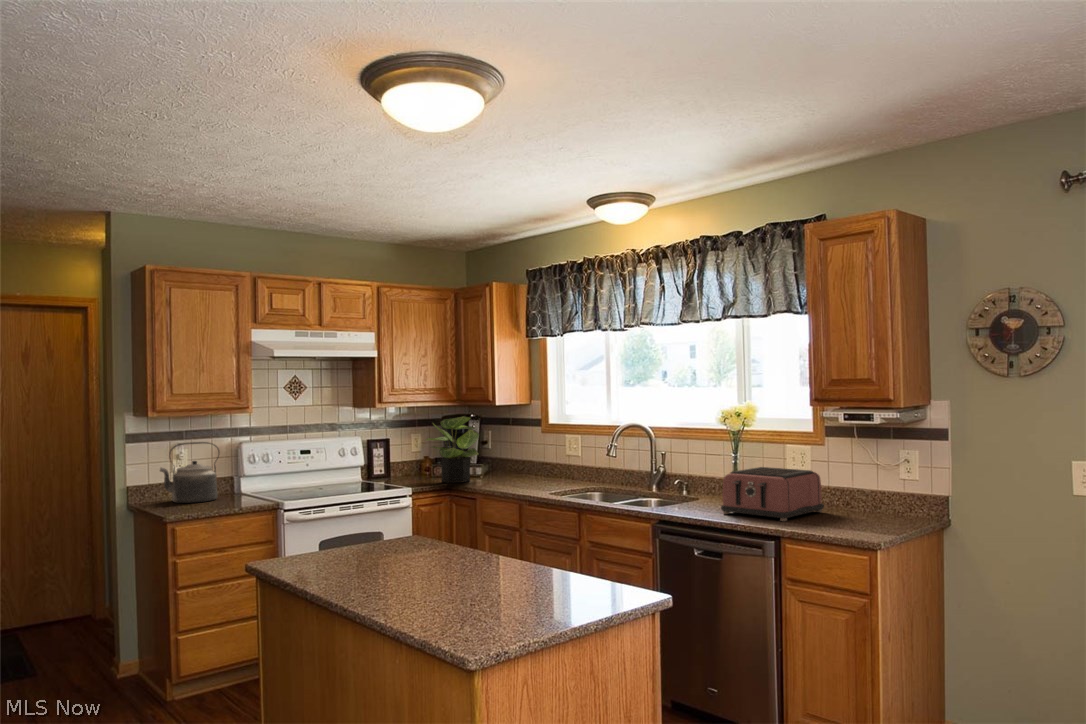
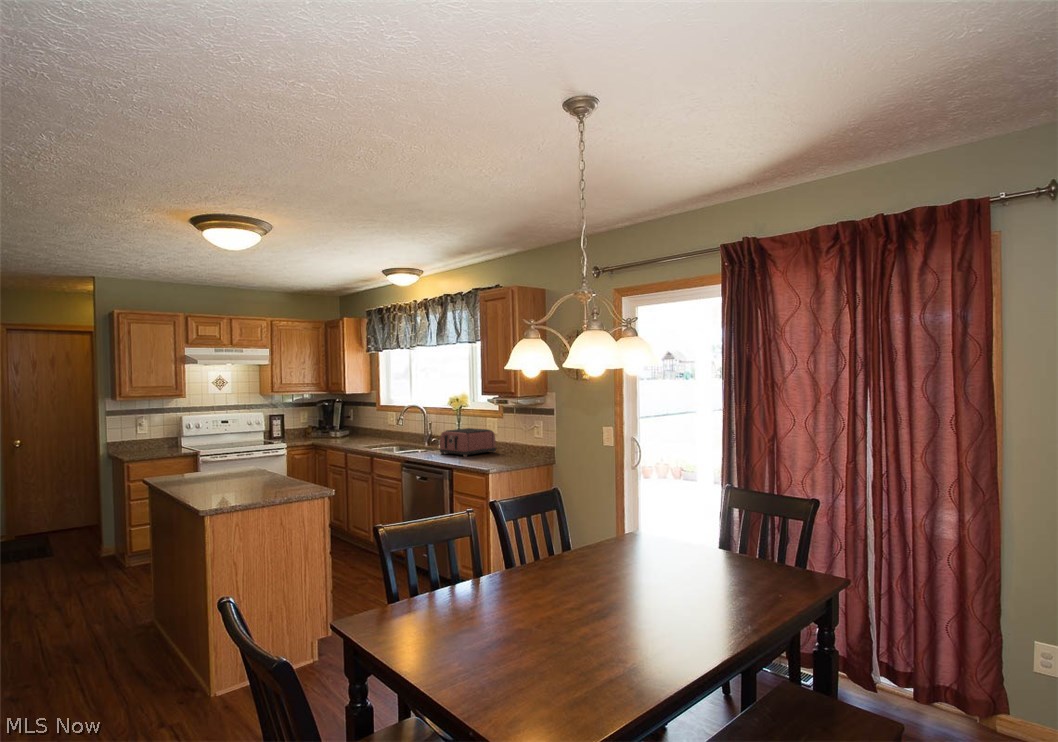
potted plant: present [426,416,479,483] -> none [303,400,338,441]
kettle: present [160,442,220,503] -> none [126,416,165,452]

